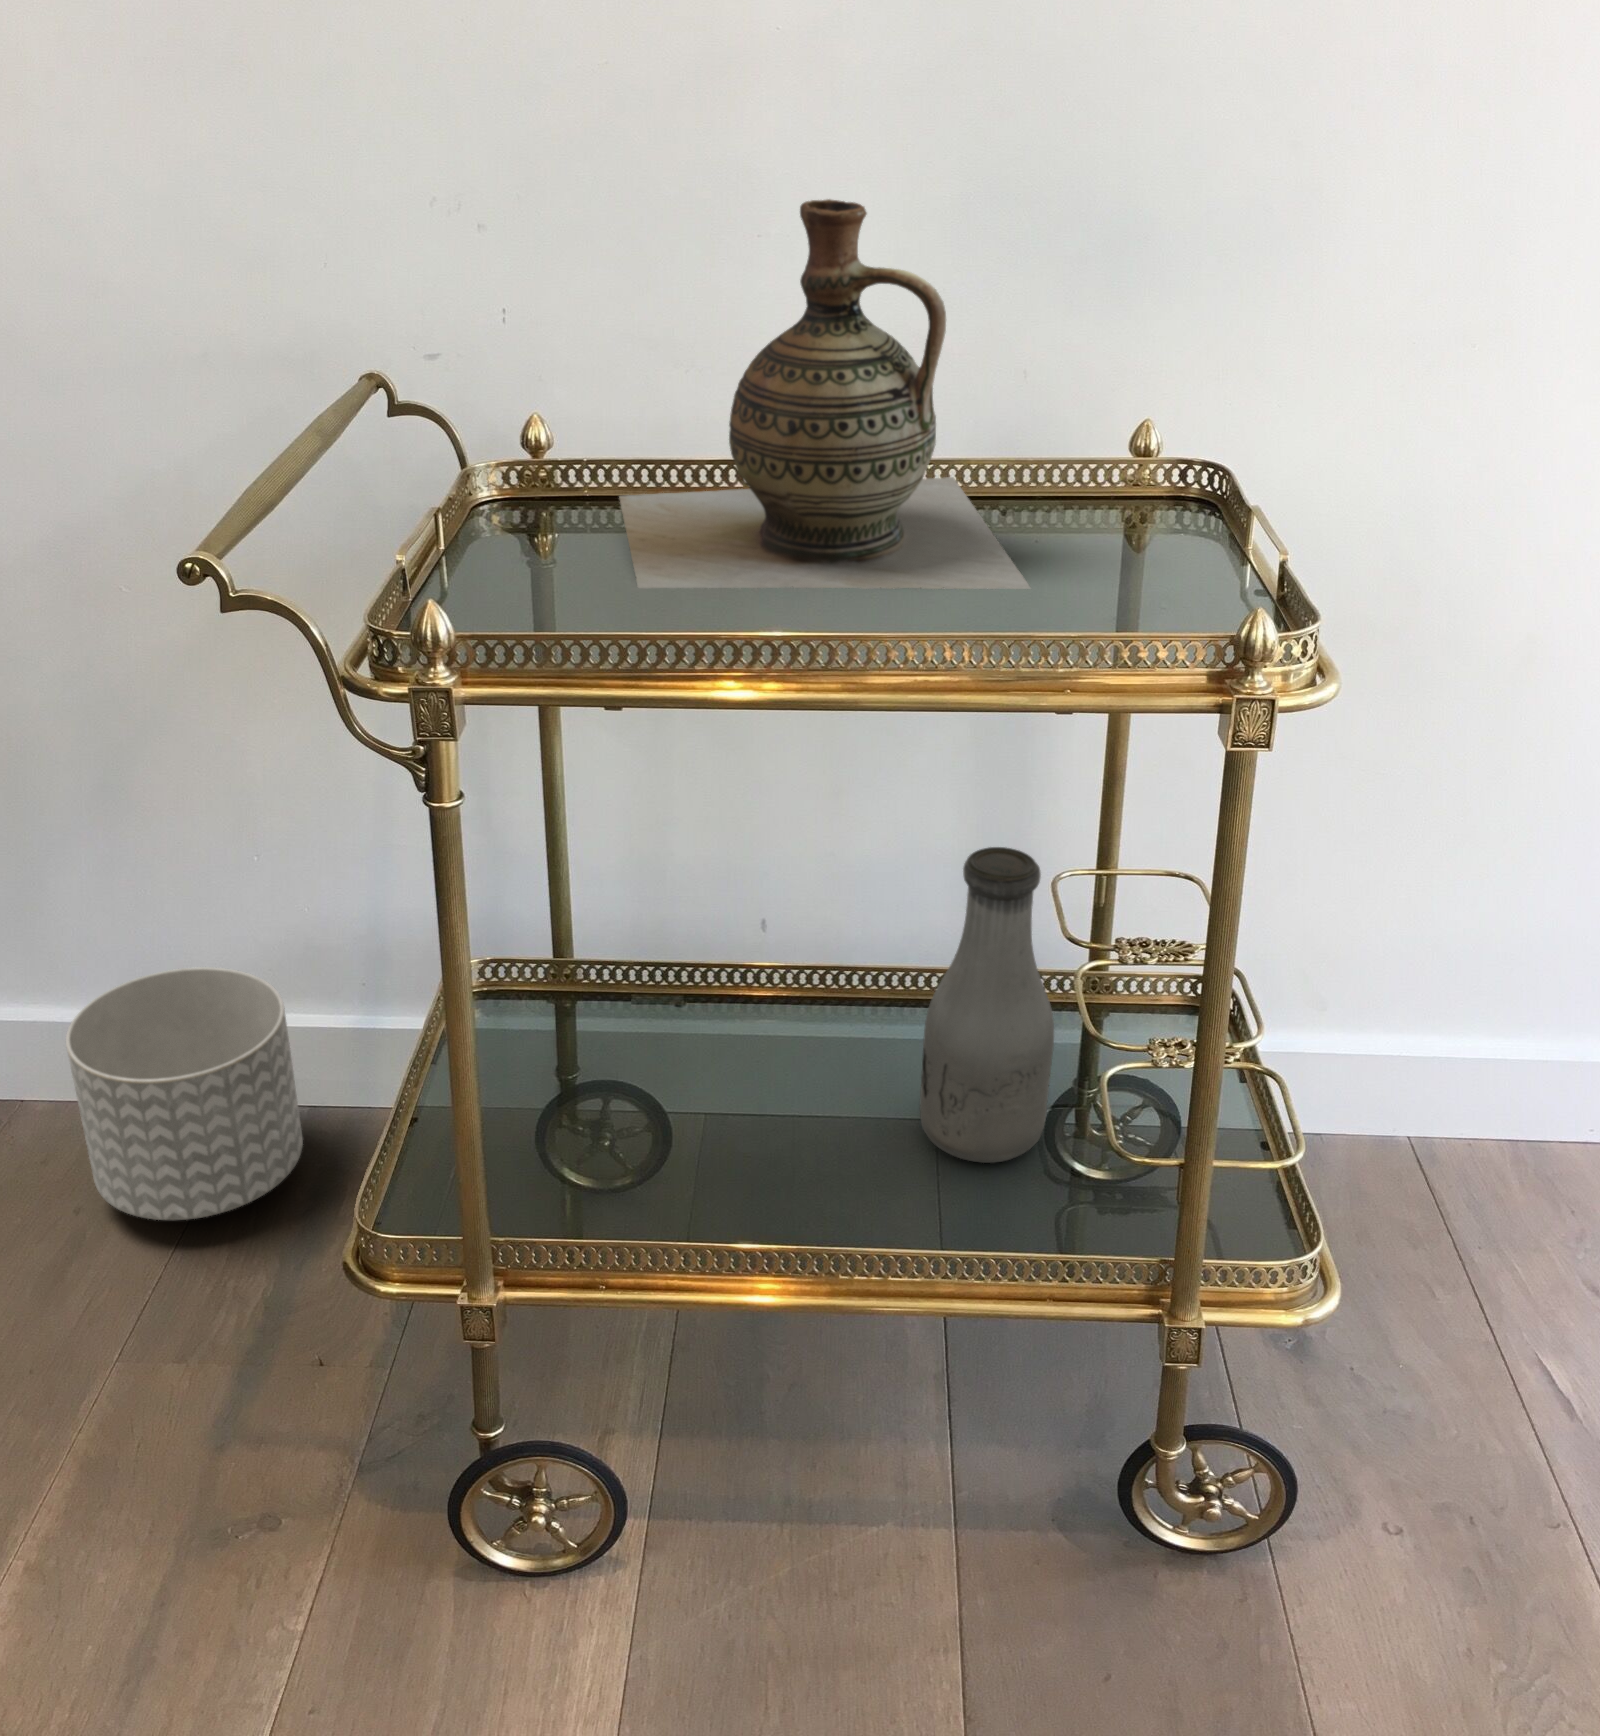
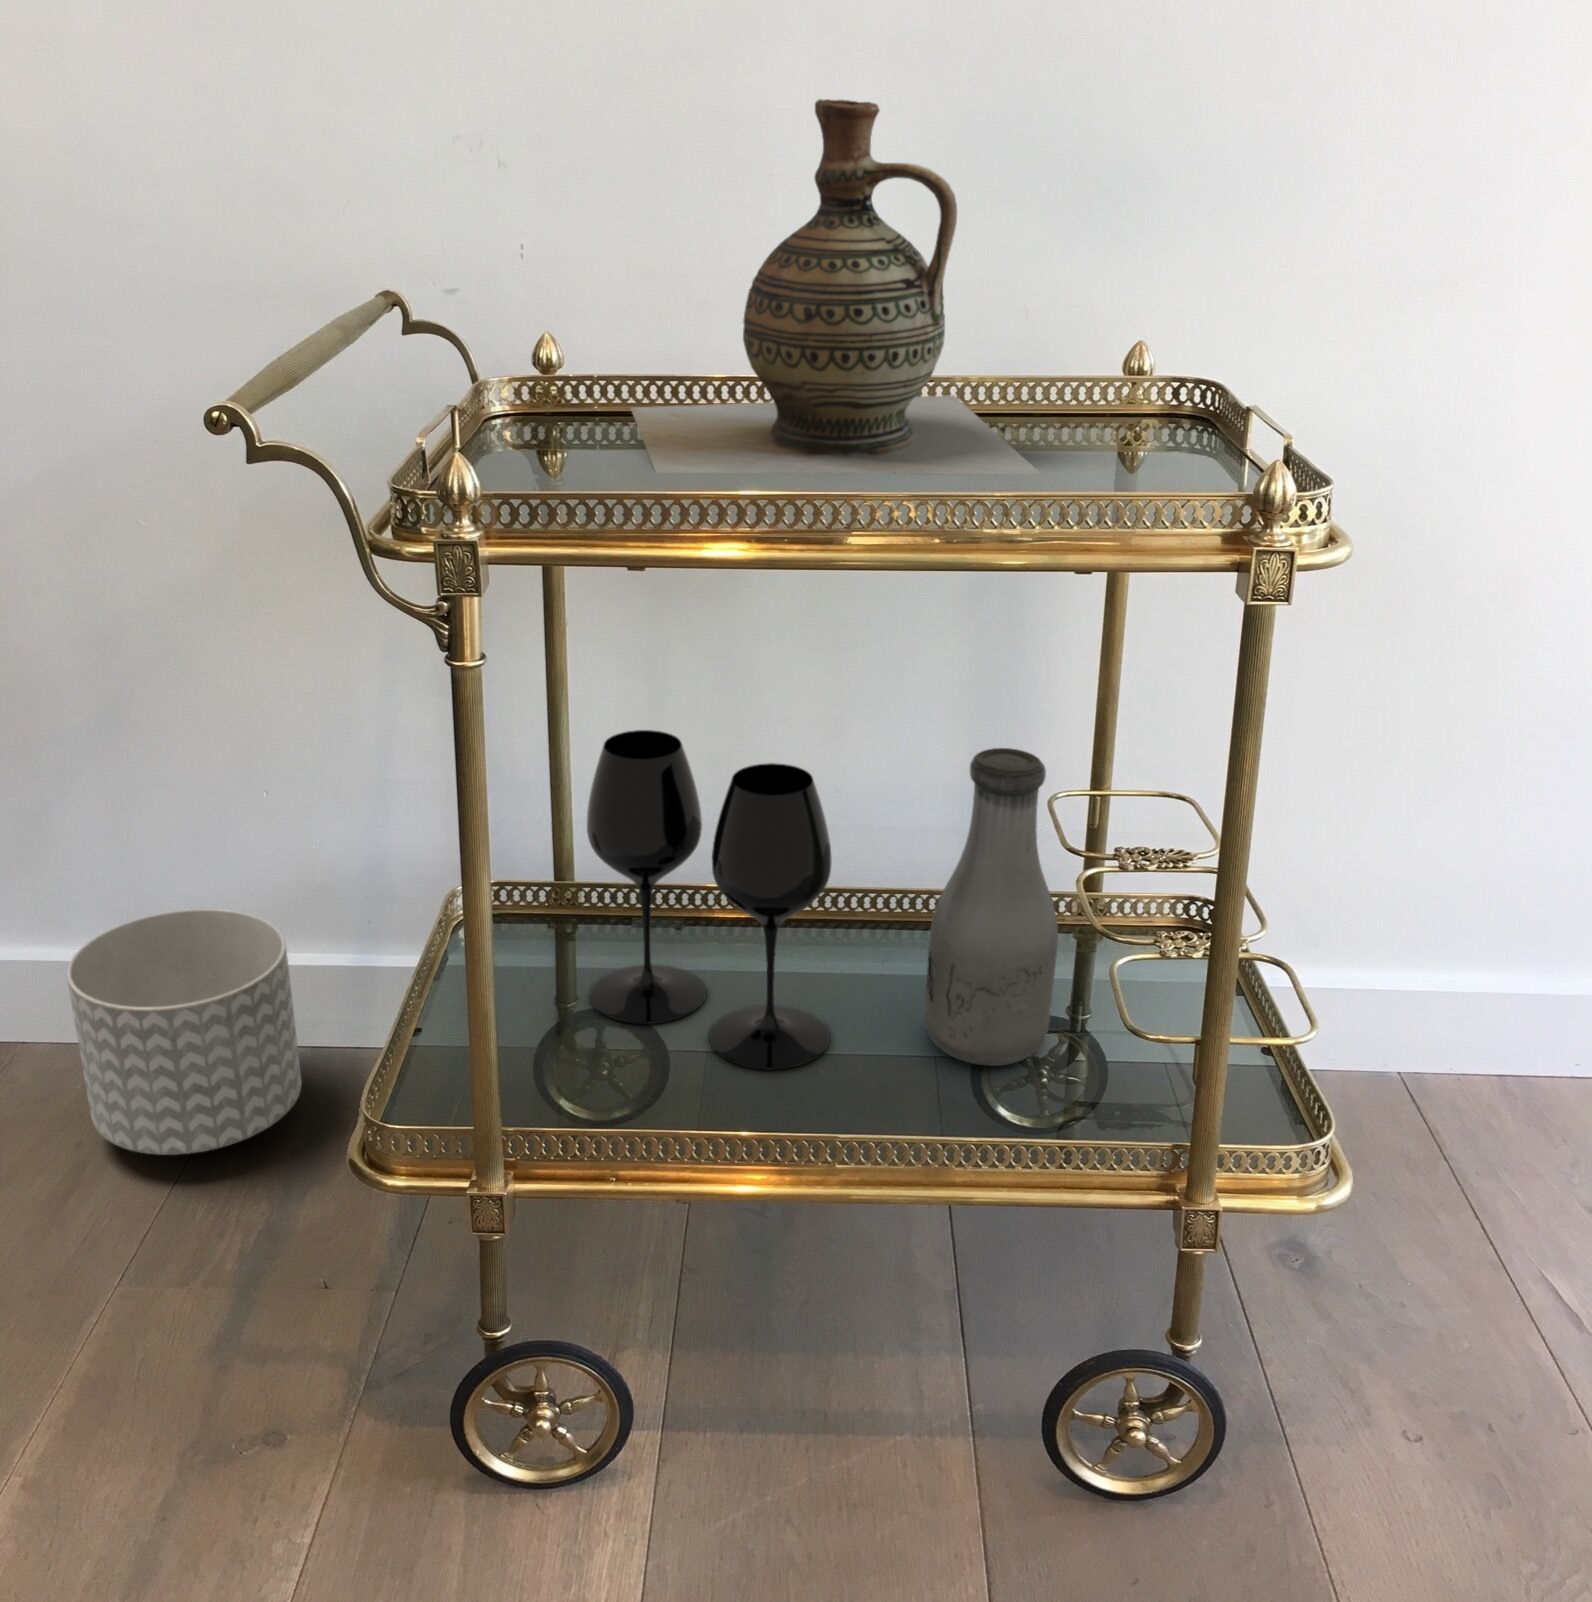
wine glass: none [578,819,824,1165] -> present [587,730,832,1069]

